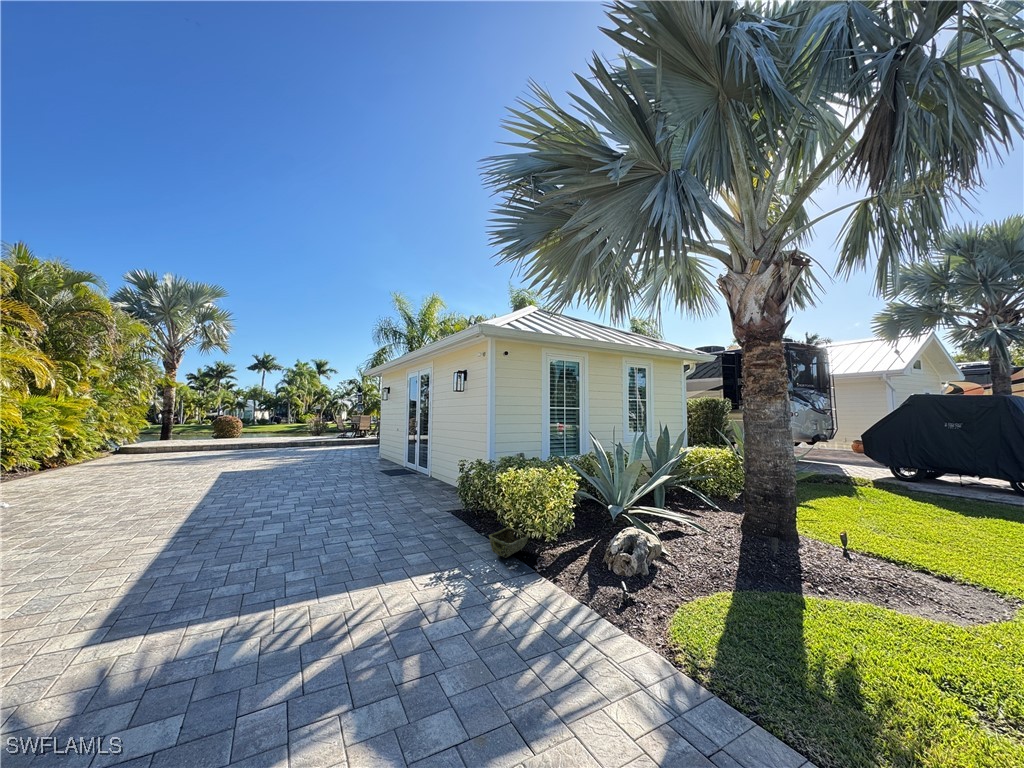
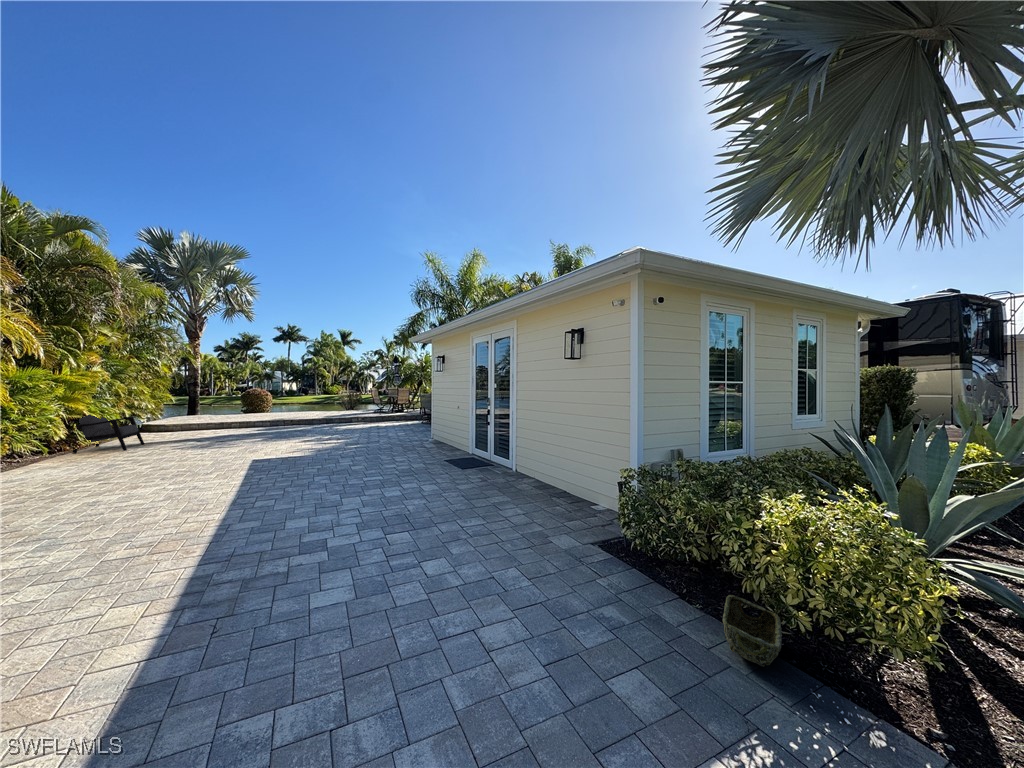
armchair: none [61,432,124,470] -> present [73,415,144,453]

